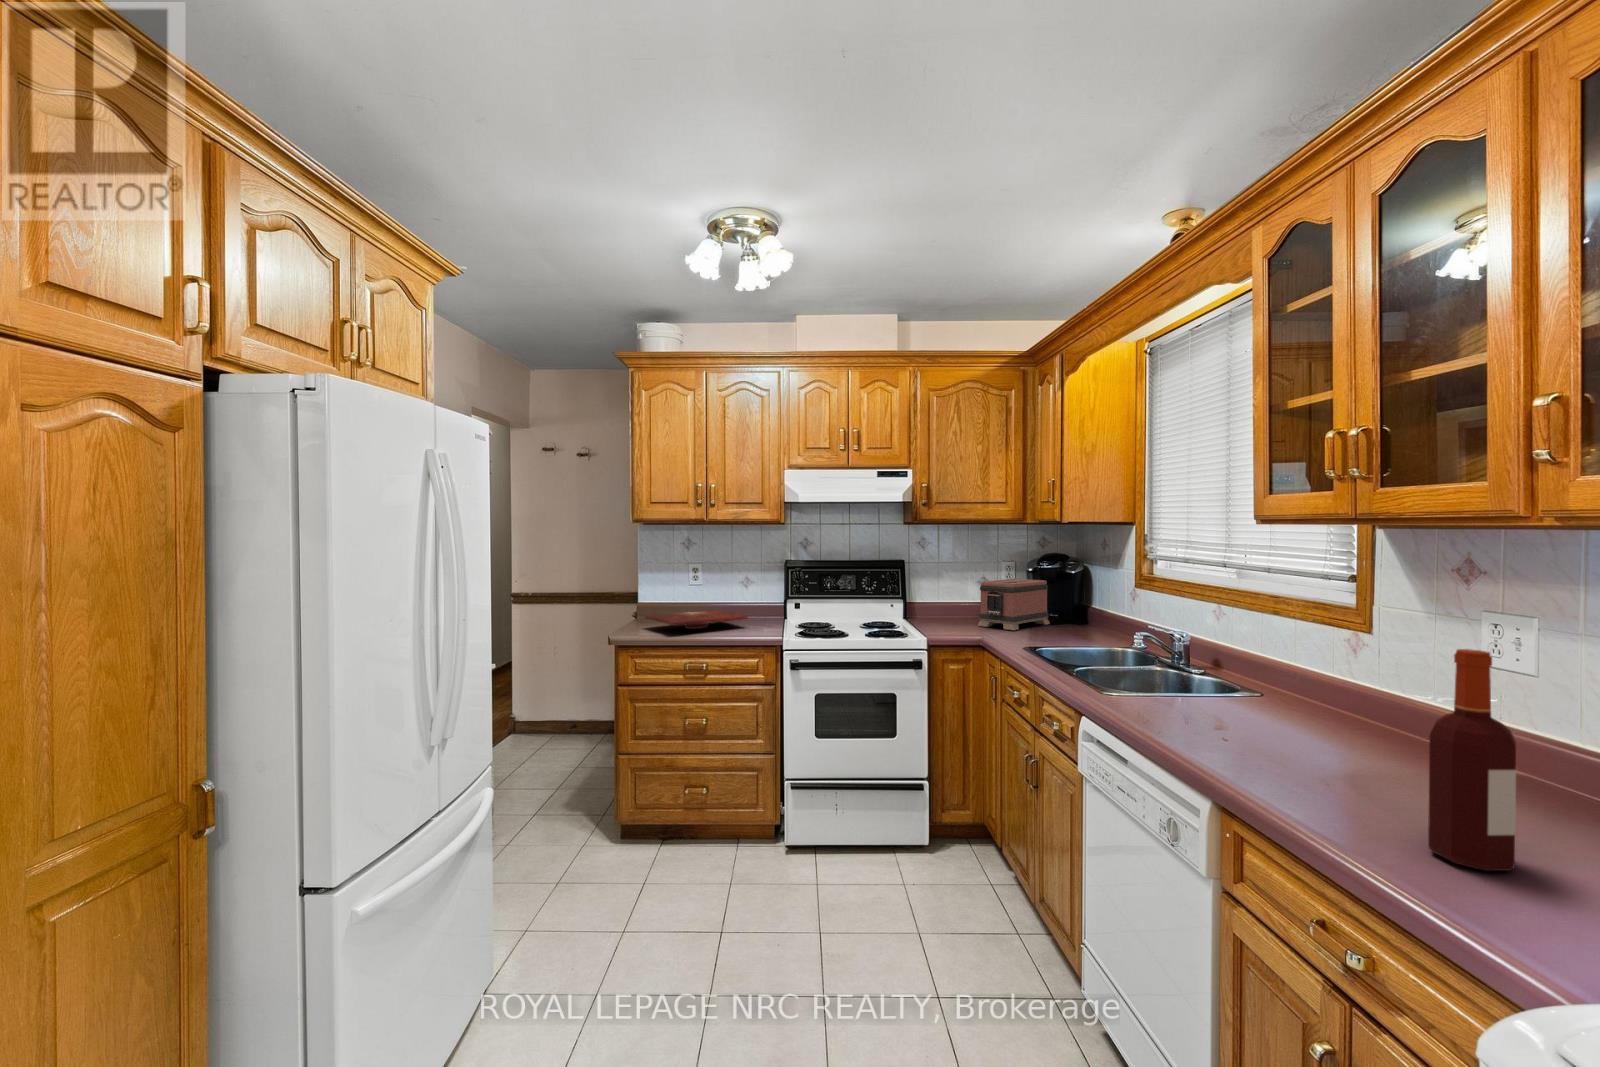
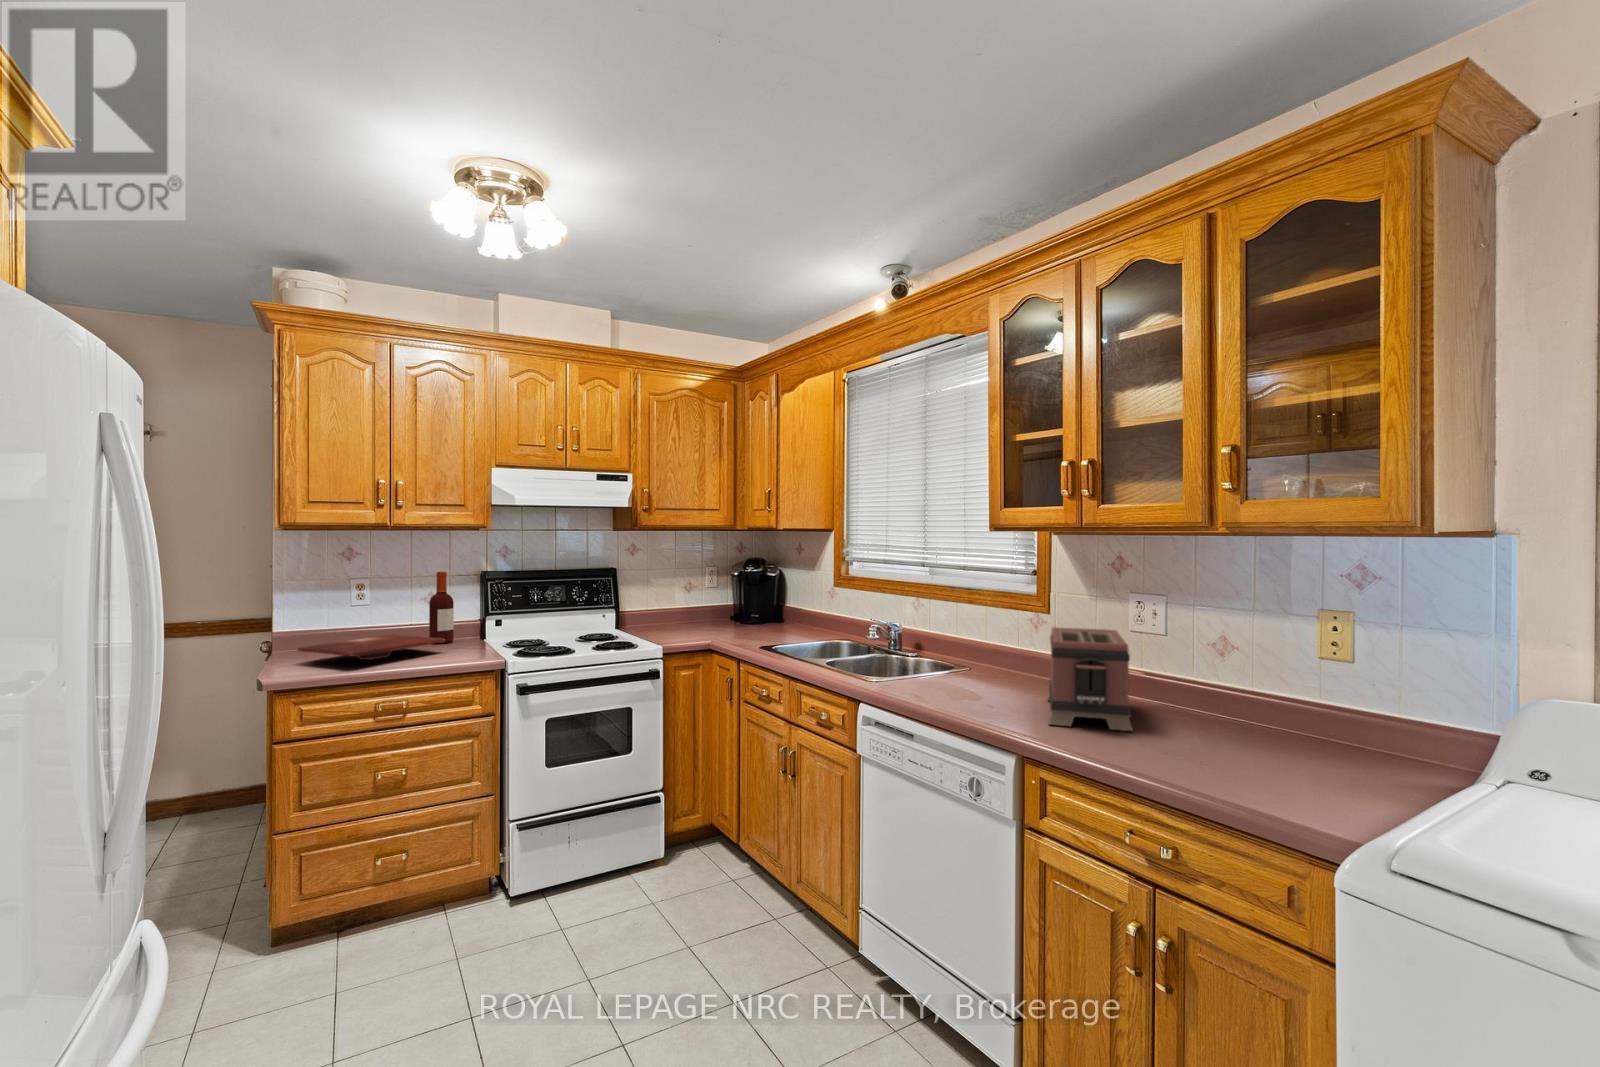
toaster: present [978,579,1050,630] -> present [1047,627,1133,731]
bottle: present [1428,649,1516,871] -> present [429,572,454,644]

